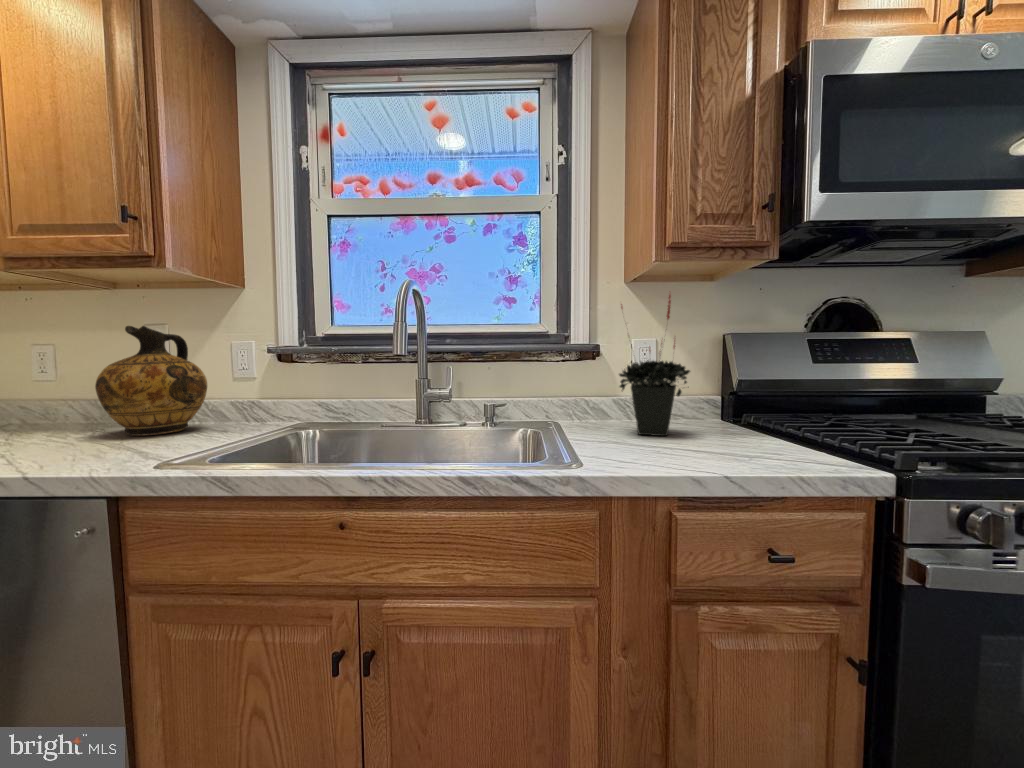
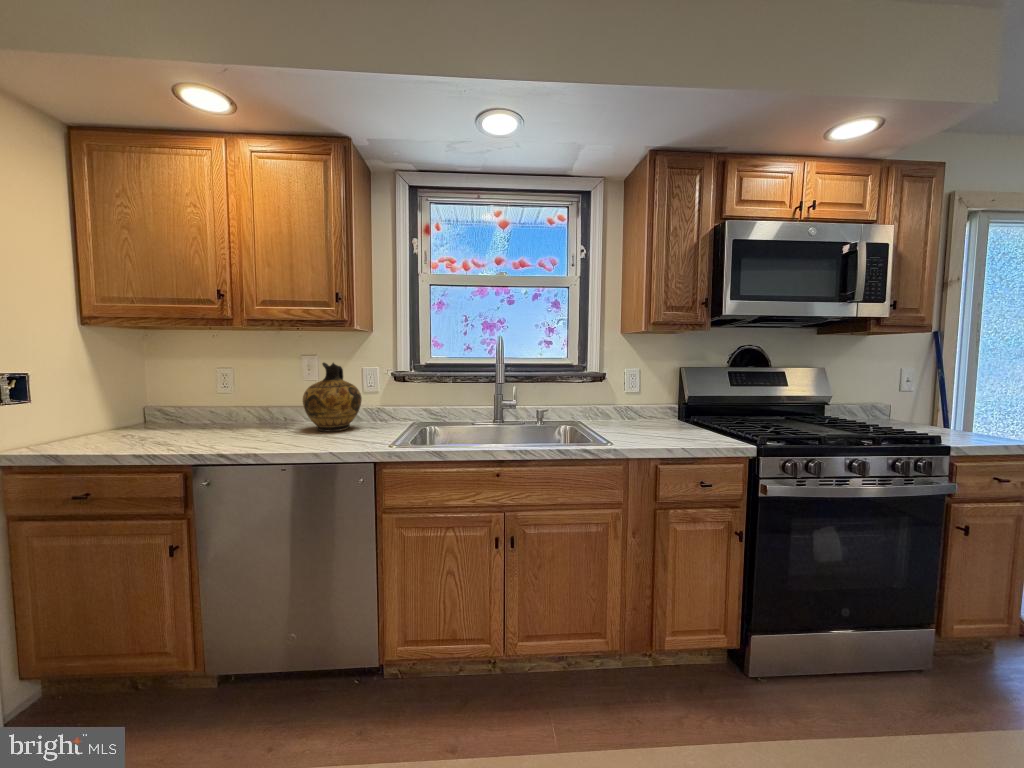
potted plant: present [619,295,690,436] -> none [623,351,664,430]

